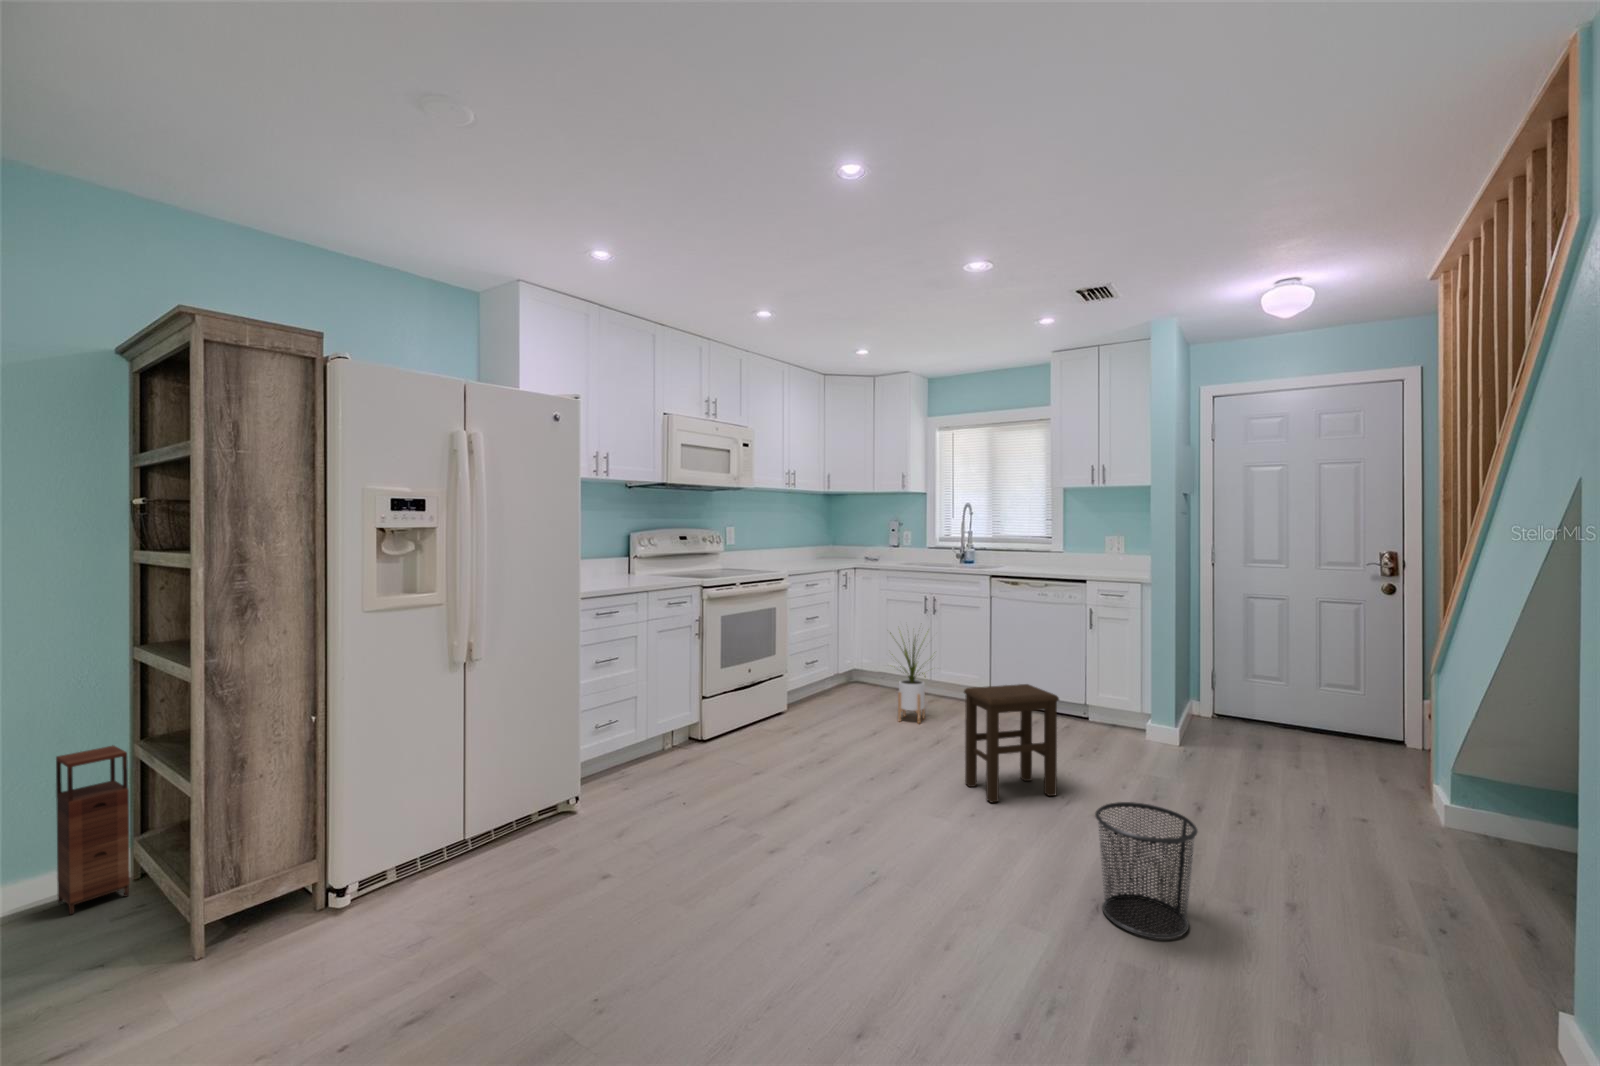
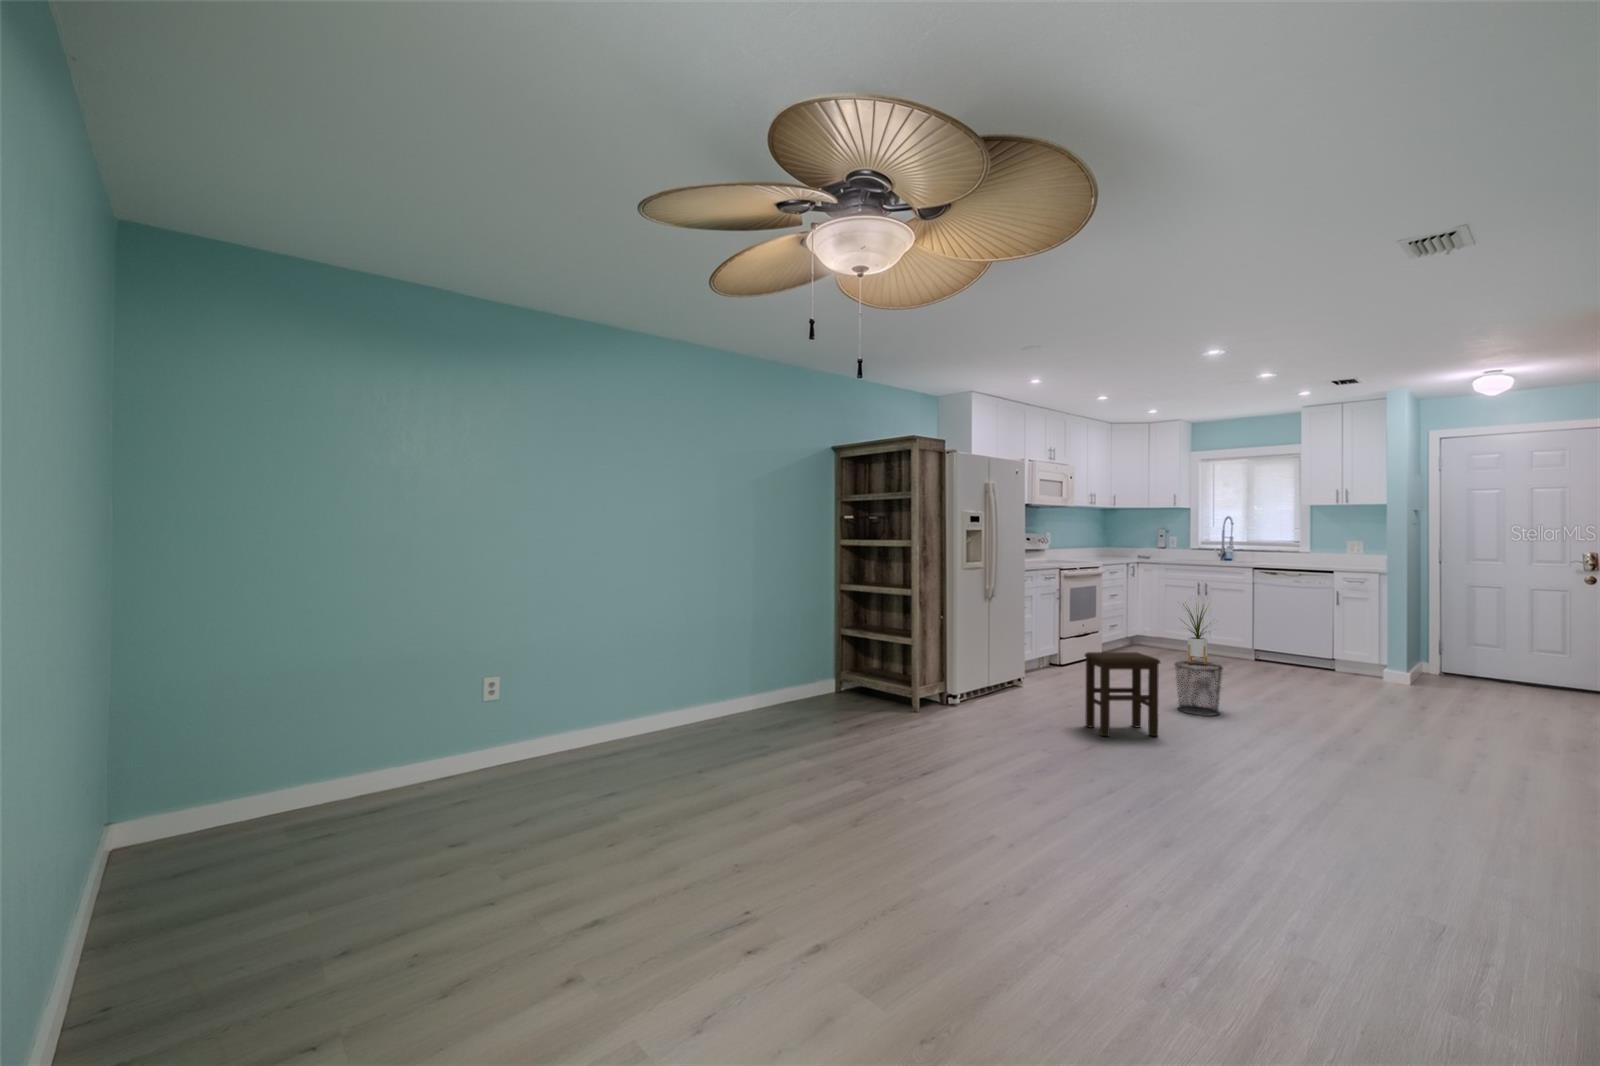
stool: present [964,684,1059,802] -> present [1085,652,1160,736]
storage cabinet: present [56,745,130,914] -> none [816,629,845,701]
waste bin: present [1095,802,1198,939] -> present [1175,661,1223,716]

